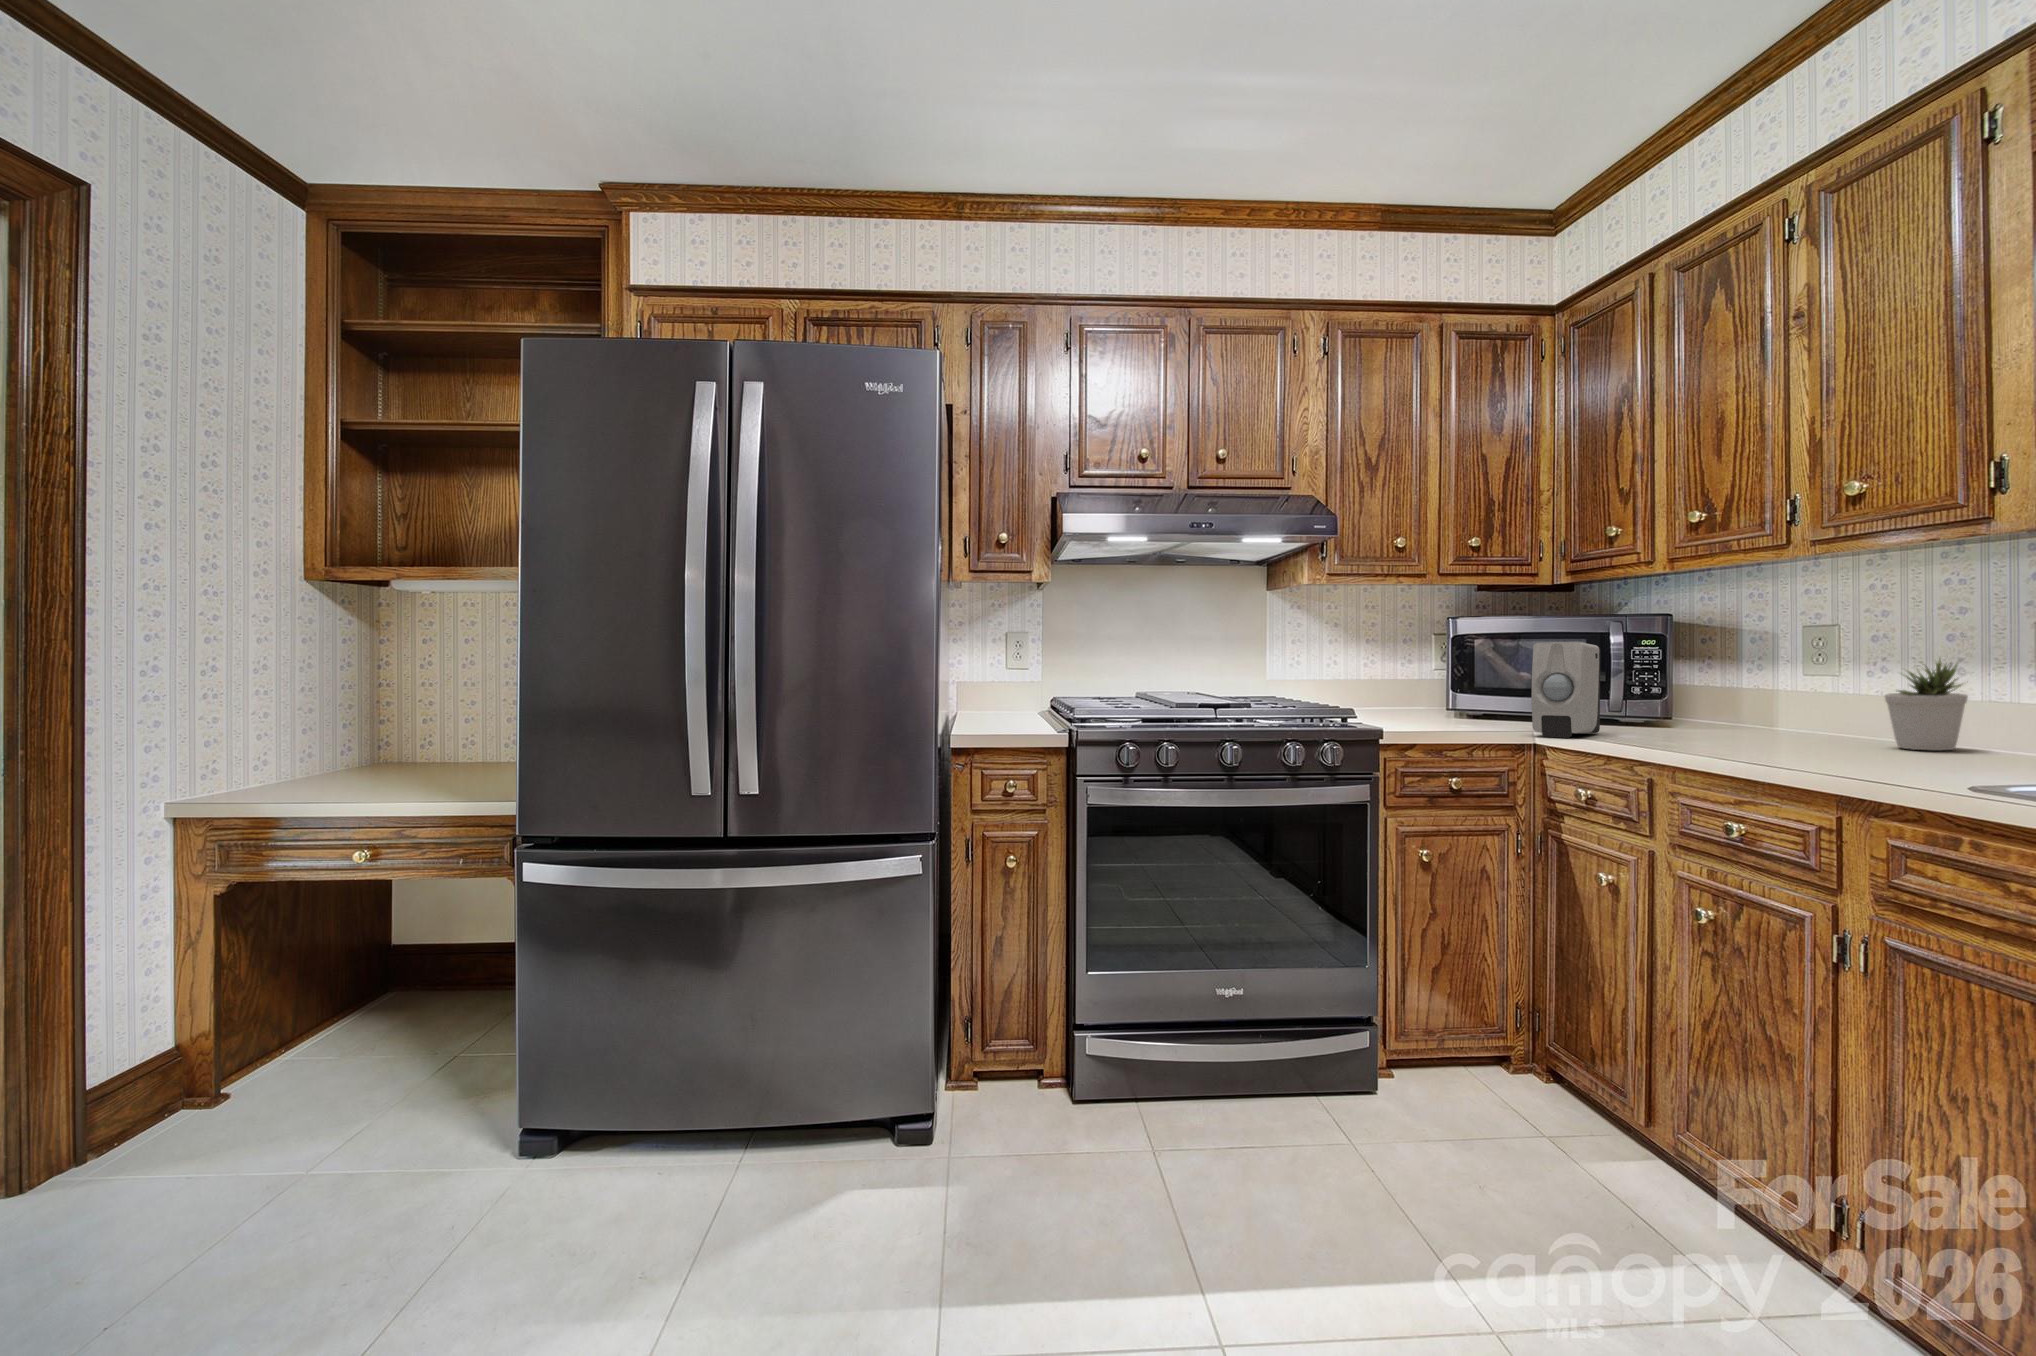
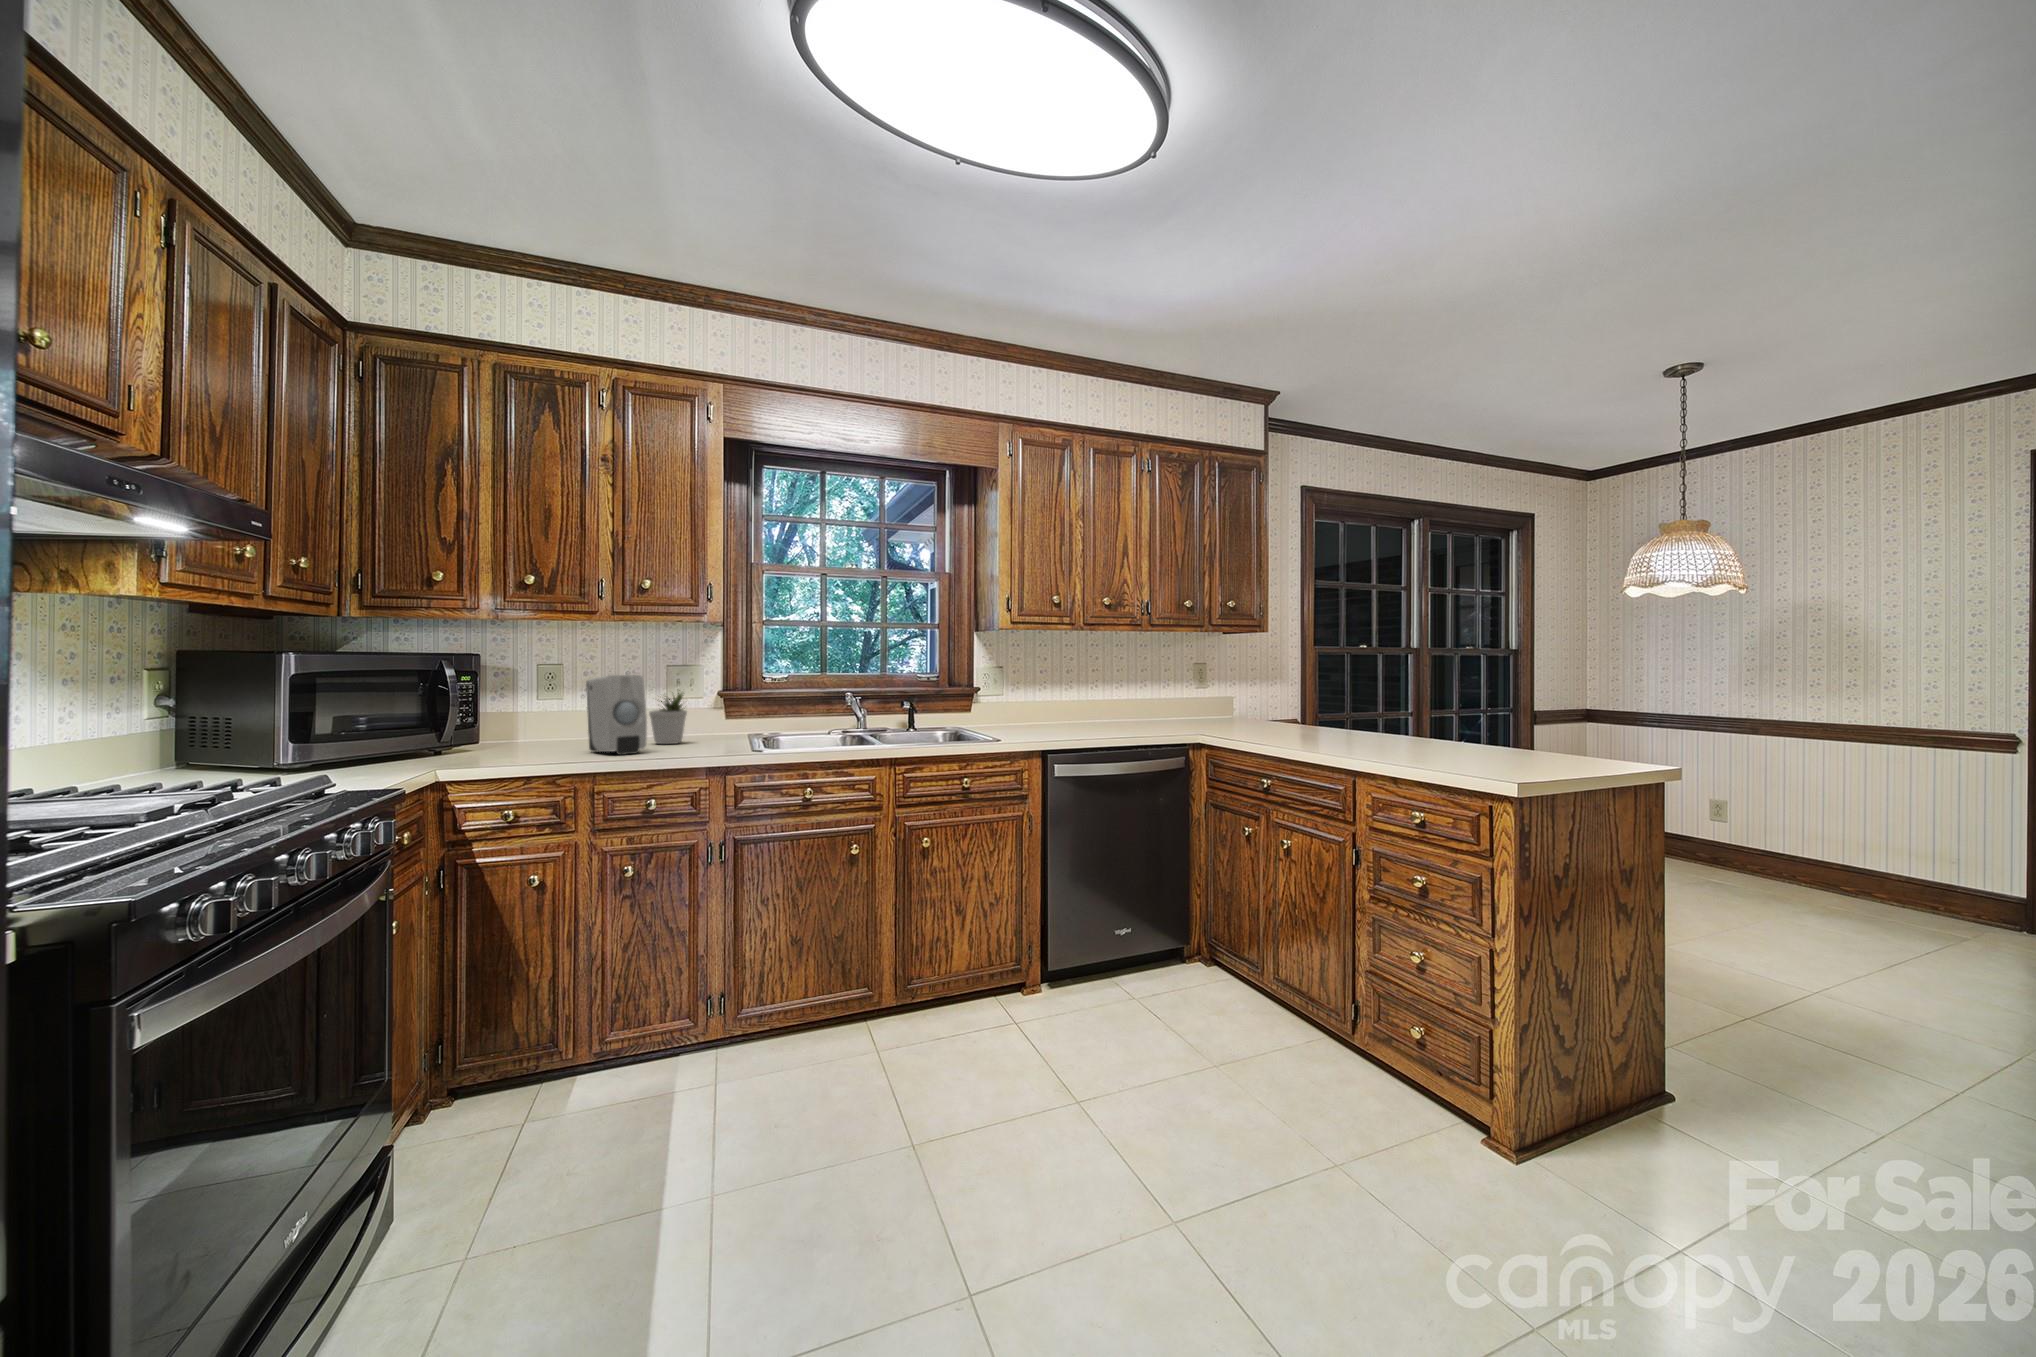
soap dispenser: present [1531,642,1600,738] -> present [586,675,647,755]

